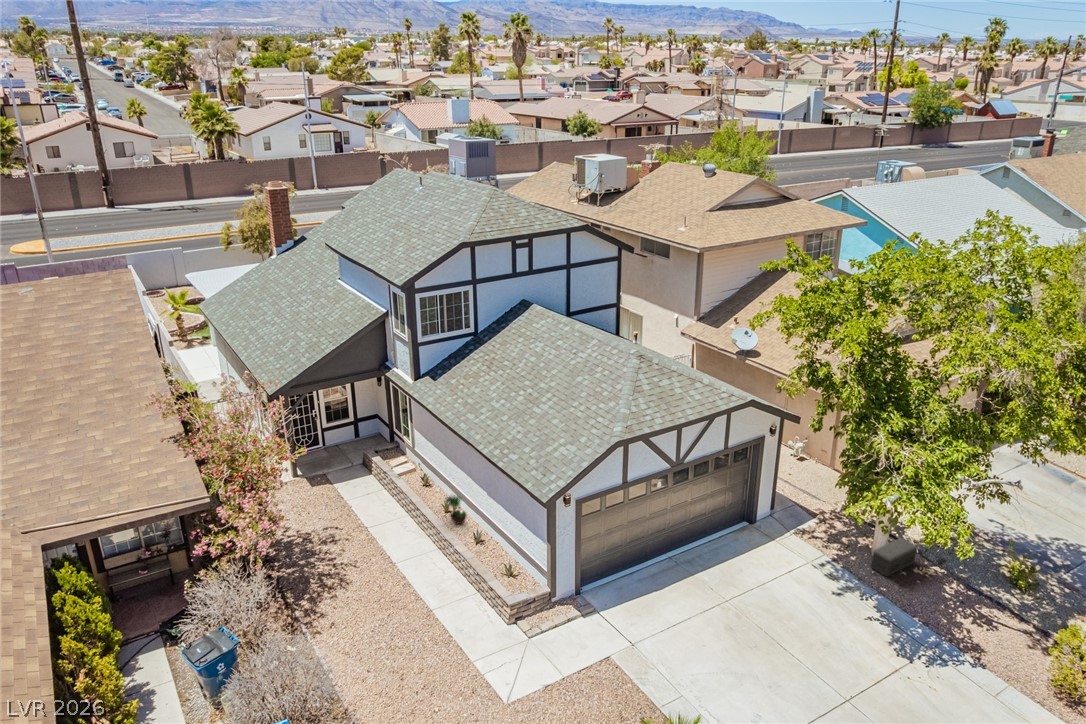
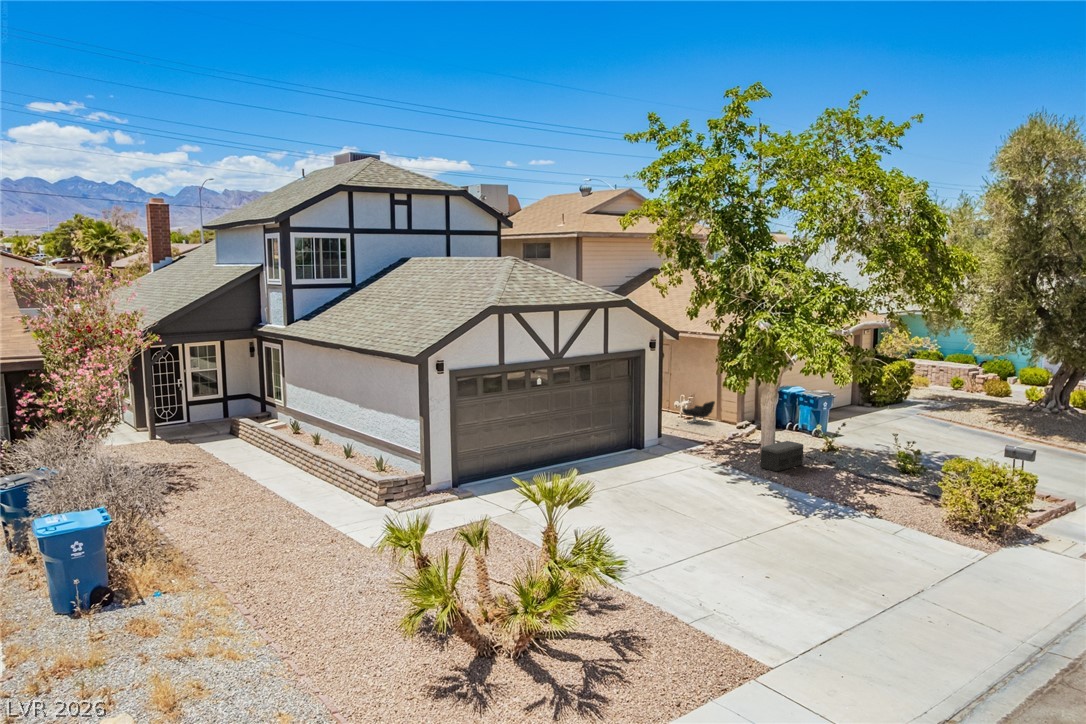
lounge chair: none [797,447,832,471] -> present [683,401,715,422]
potted tree: present [445,495,466,524] -> none [312,418,339,456]

